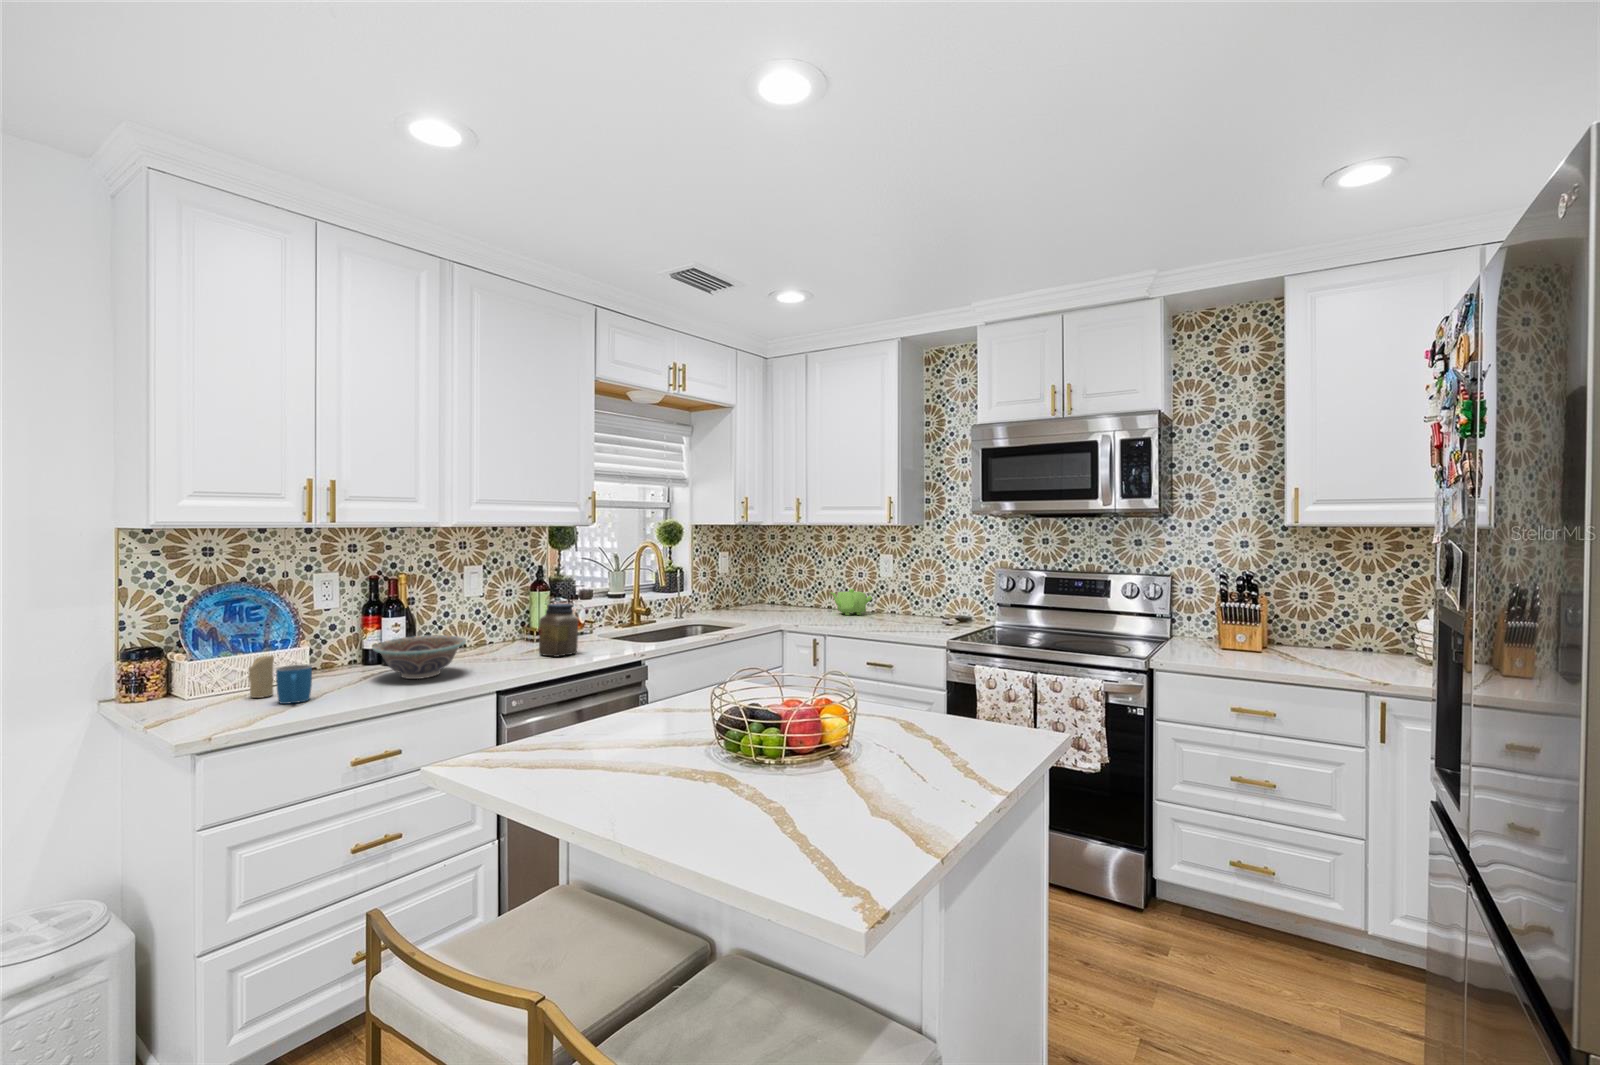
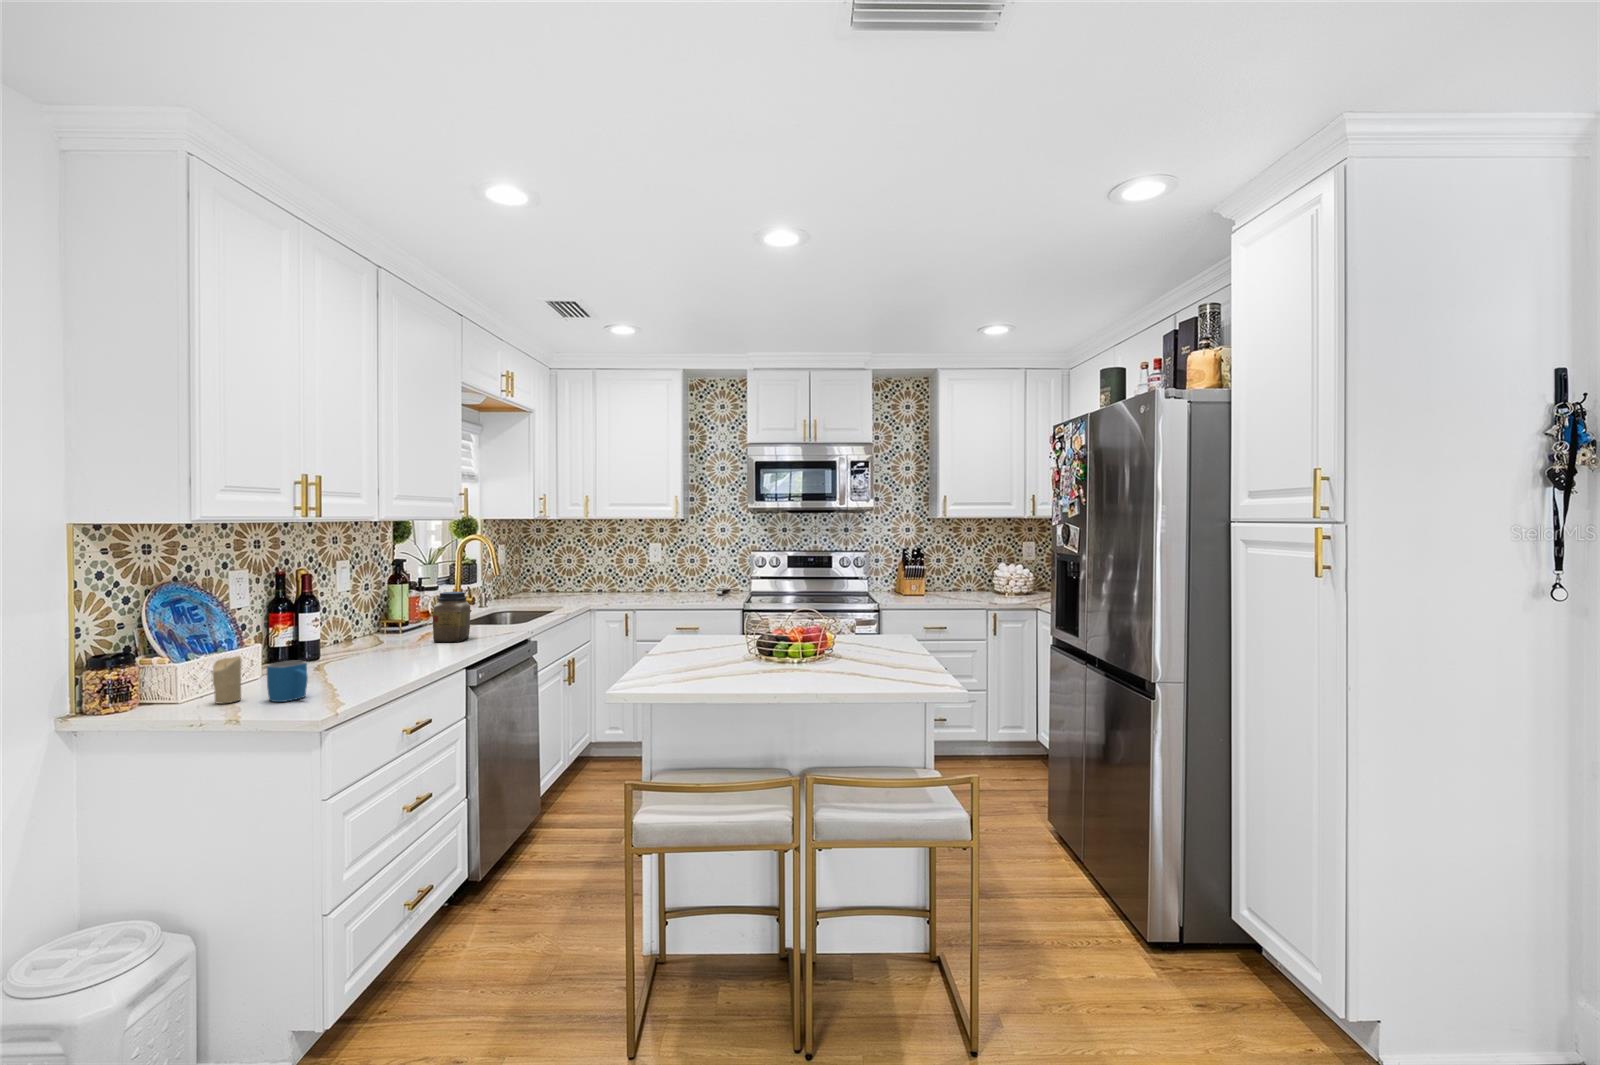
teapot: present [830,589,872,615] -> none [608,573,641,595]
decorative bowl: present [373,635,466,679] -> none [310,627,410,671]

